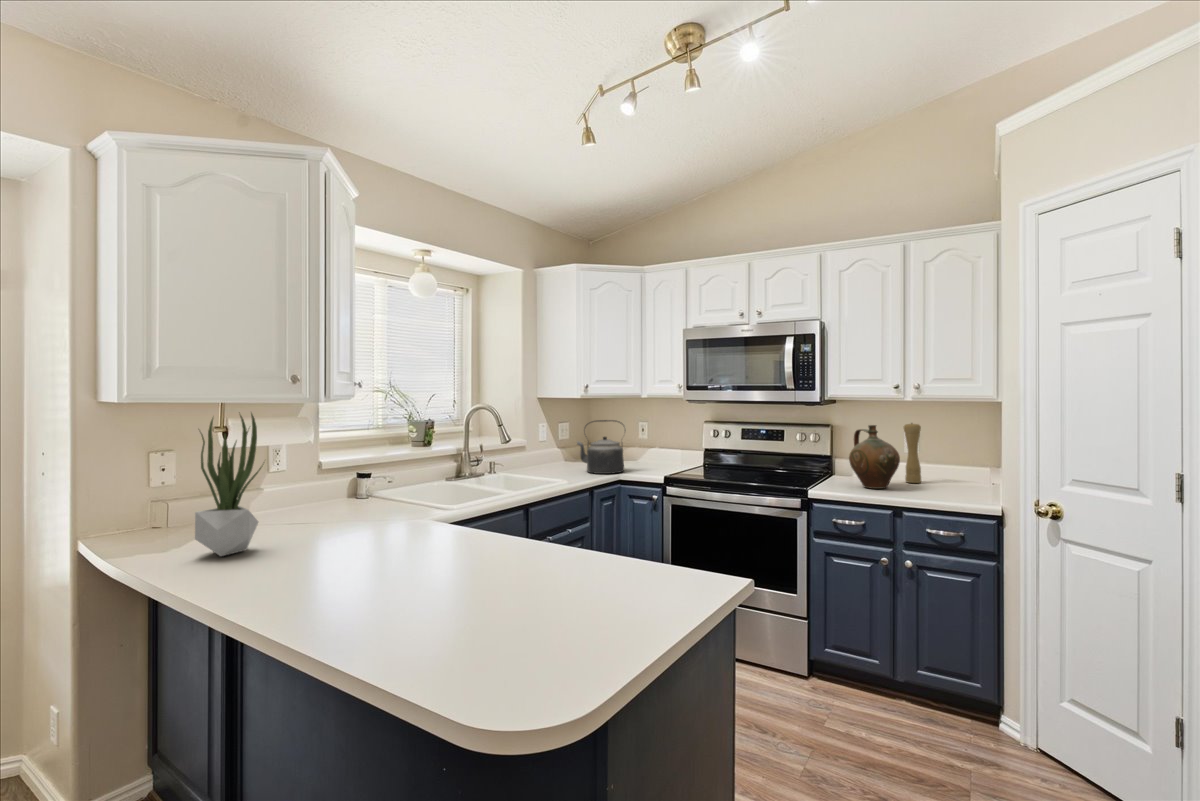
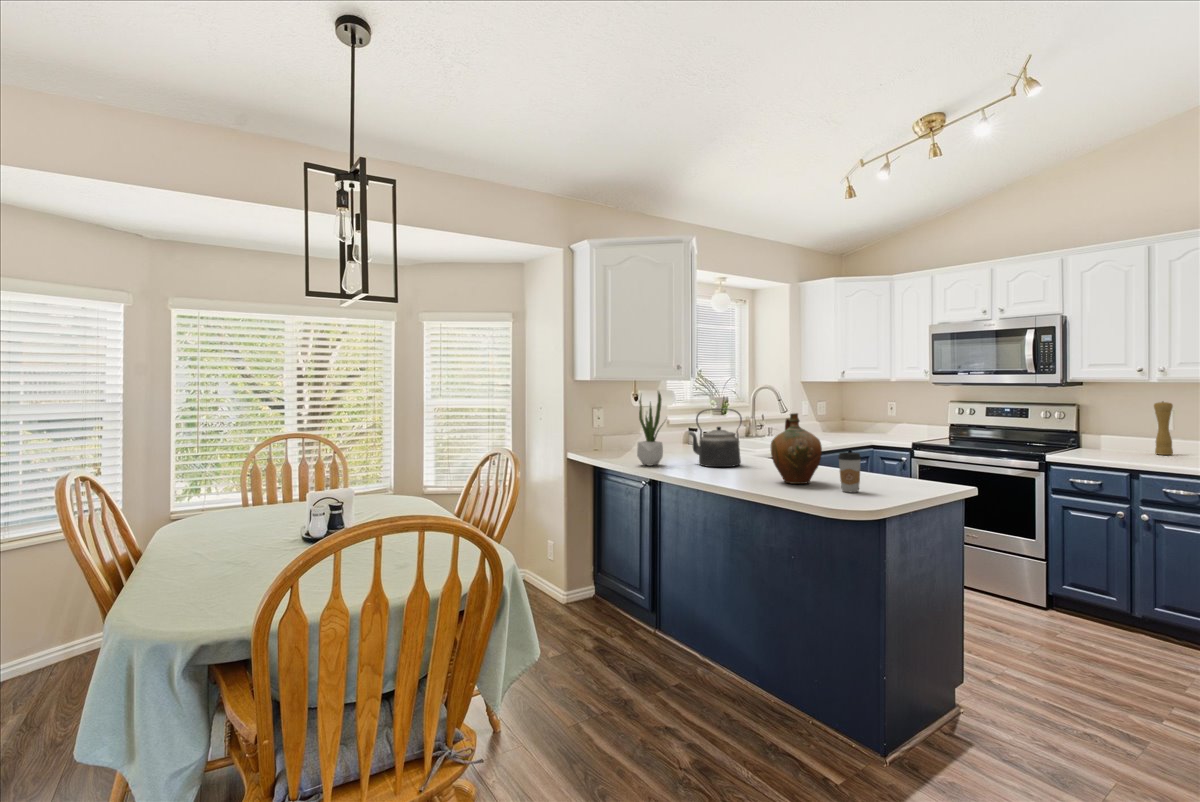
kettle: present [577,420,624,474] -> present [689,408,742,467]
ceramic jug: present [849,425,900,489] -> present [771,413,822,484]
coffee cup: none [535,536,576,619] -> present [838,452,861,493]

